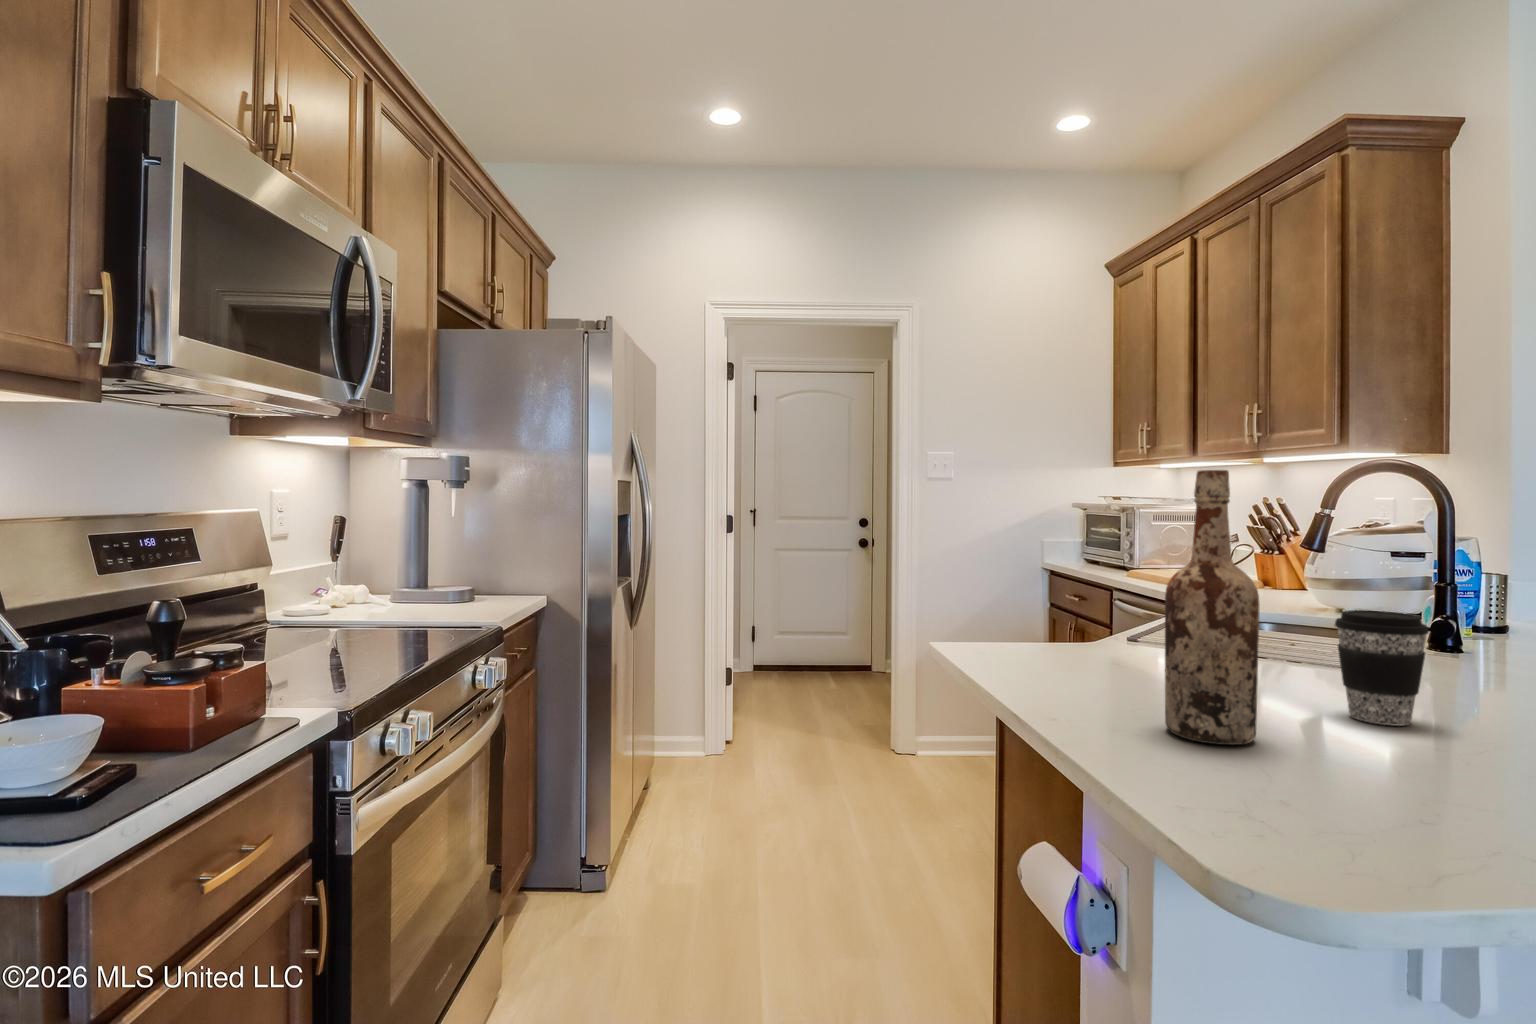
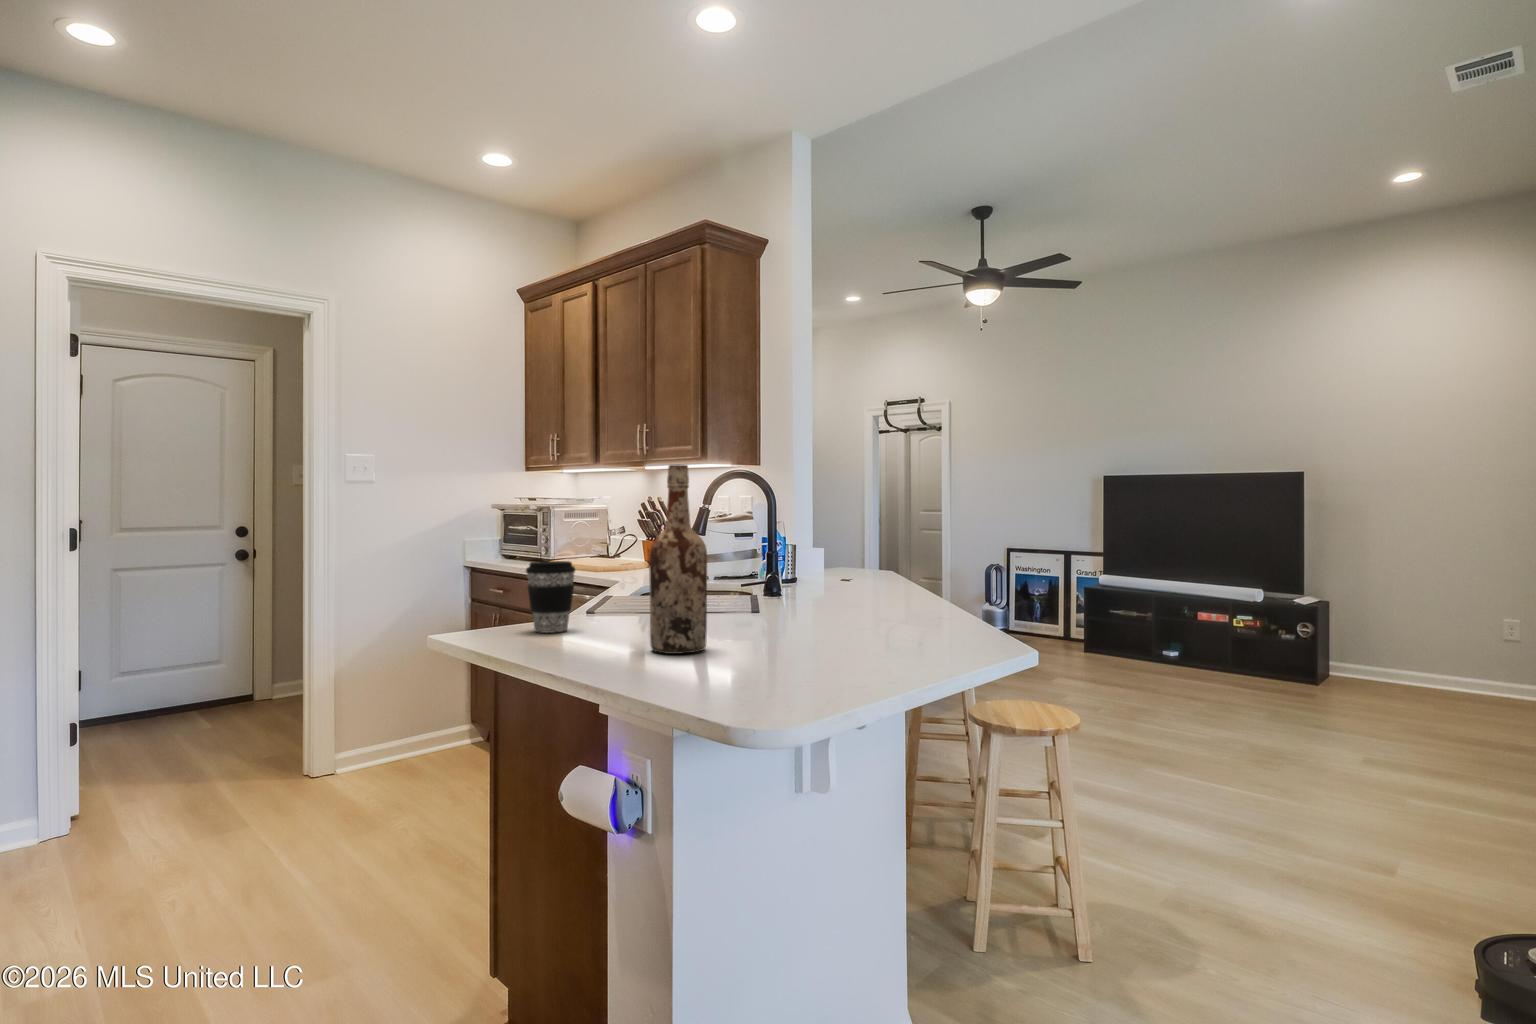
coffee cup: present [1335,610,1429,726] -> present [526,561,575,633]

